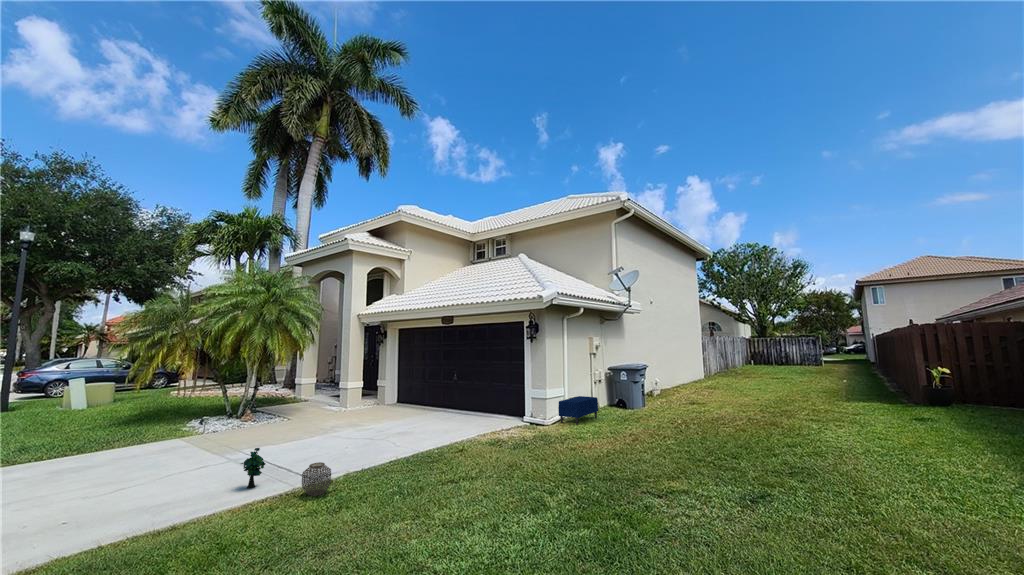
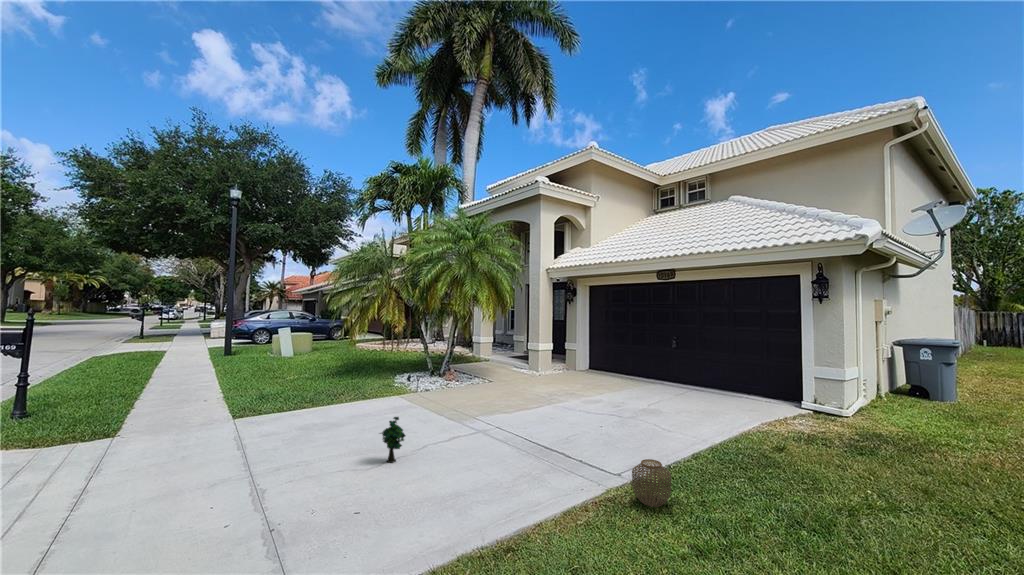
bench: present [558,396,598,425] -> none [855,377,906,417]
decorative plant: present [241,448,266,488] -> present [380,417,406,463]

